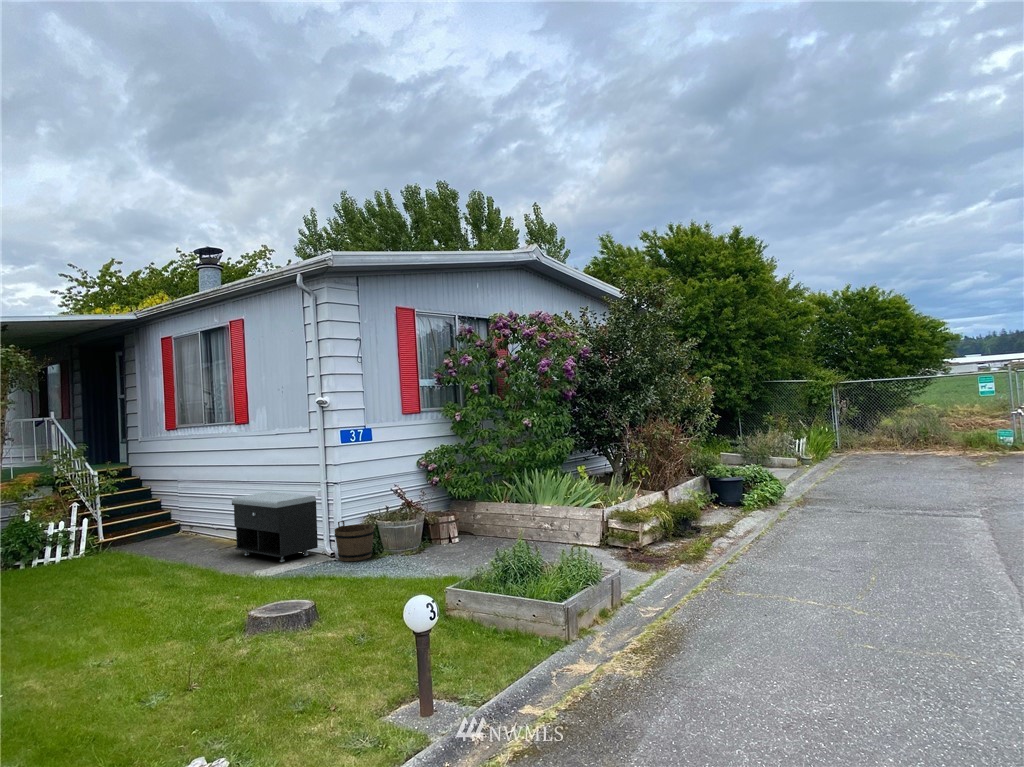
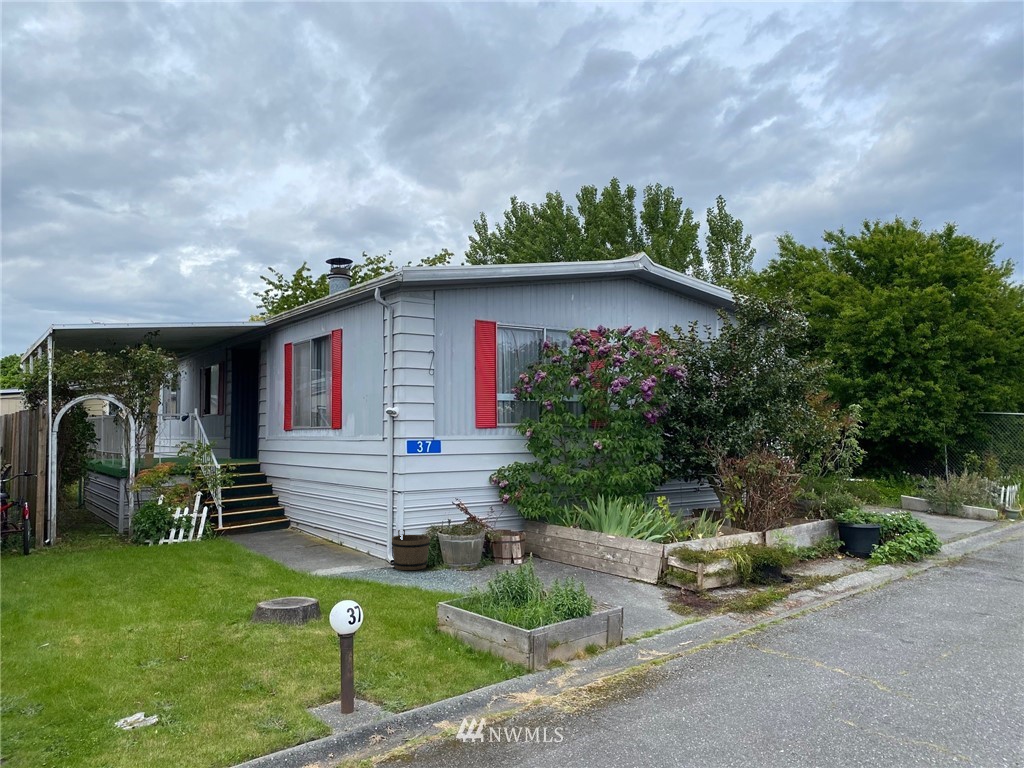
storage bench: present [232,492,318,562] -> none [312,496,382,563]

